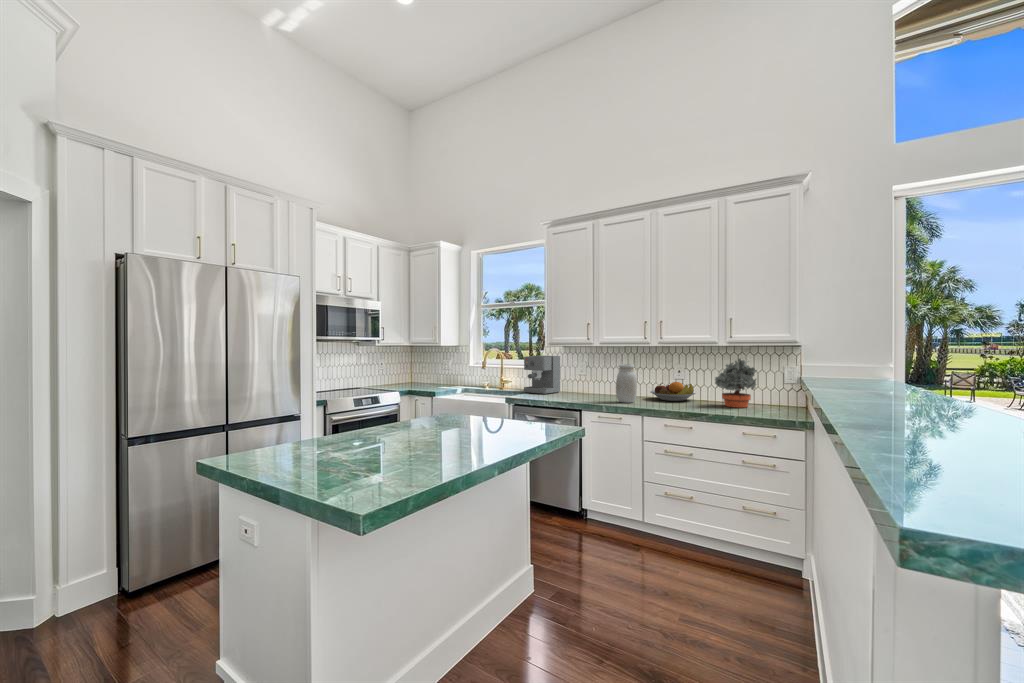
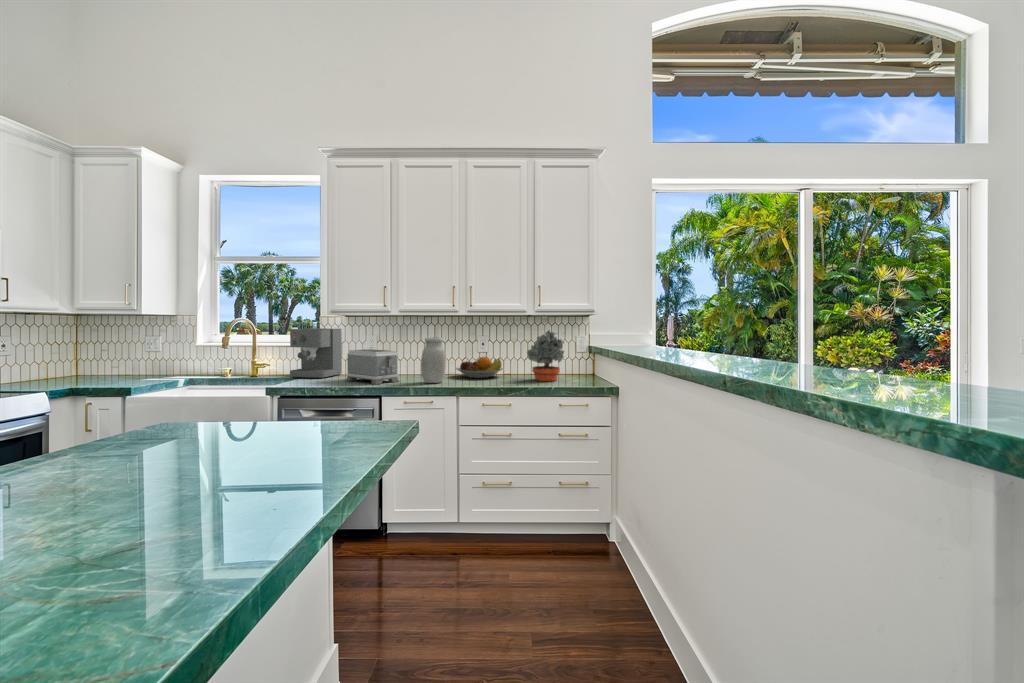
toaster: none [560,373,600,401] -> present [346,349,399,385]

